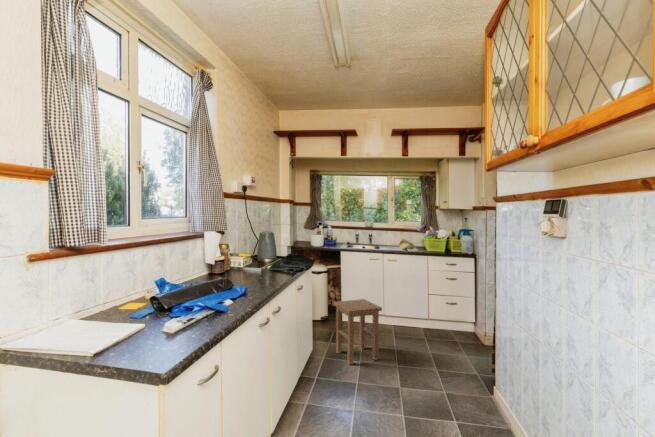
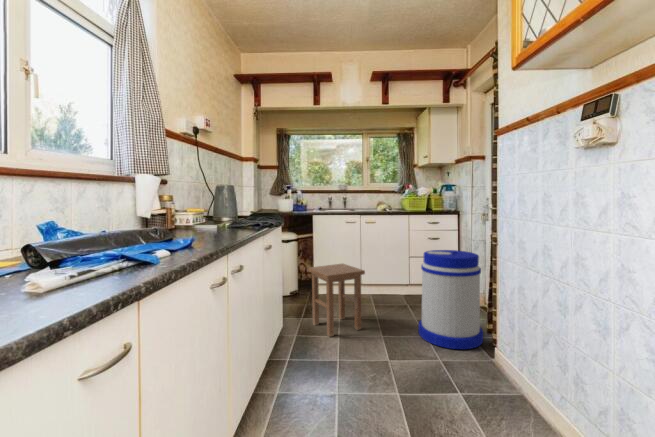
trash can: none [429,292,488,385] -> present [419,250,483,349]

